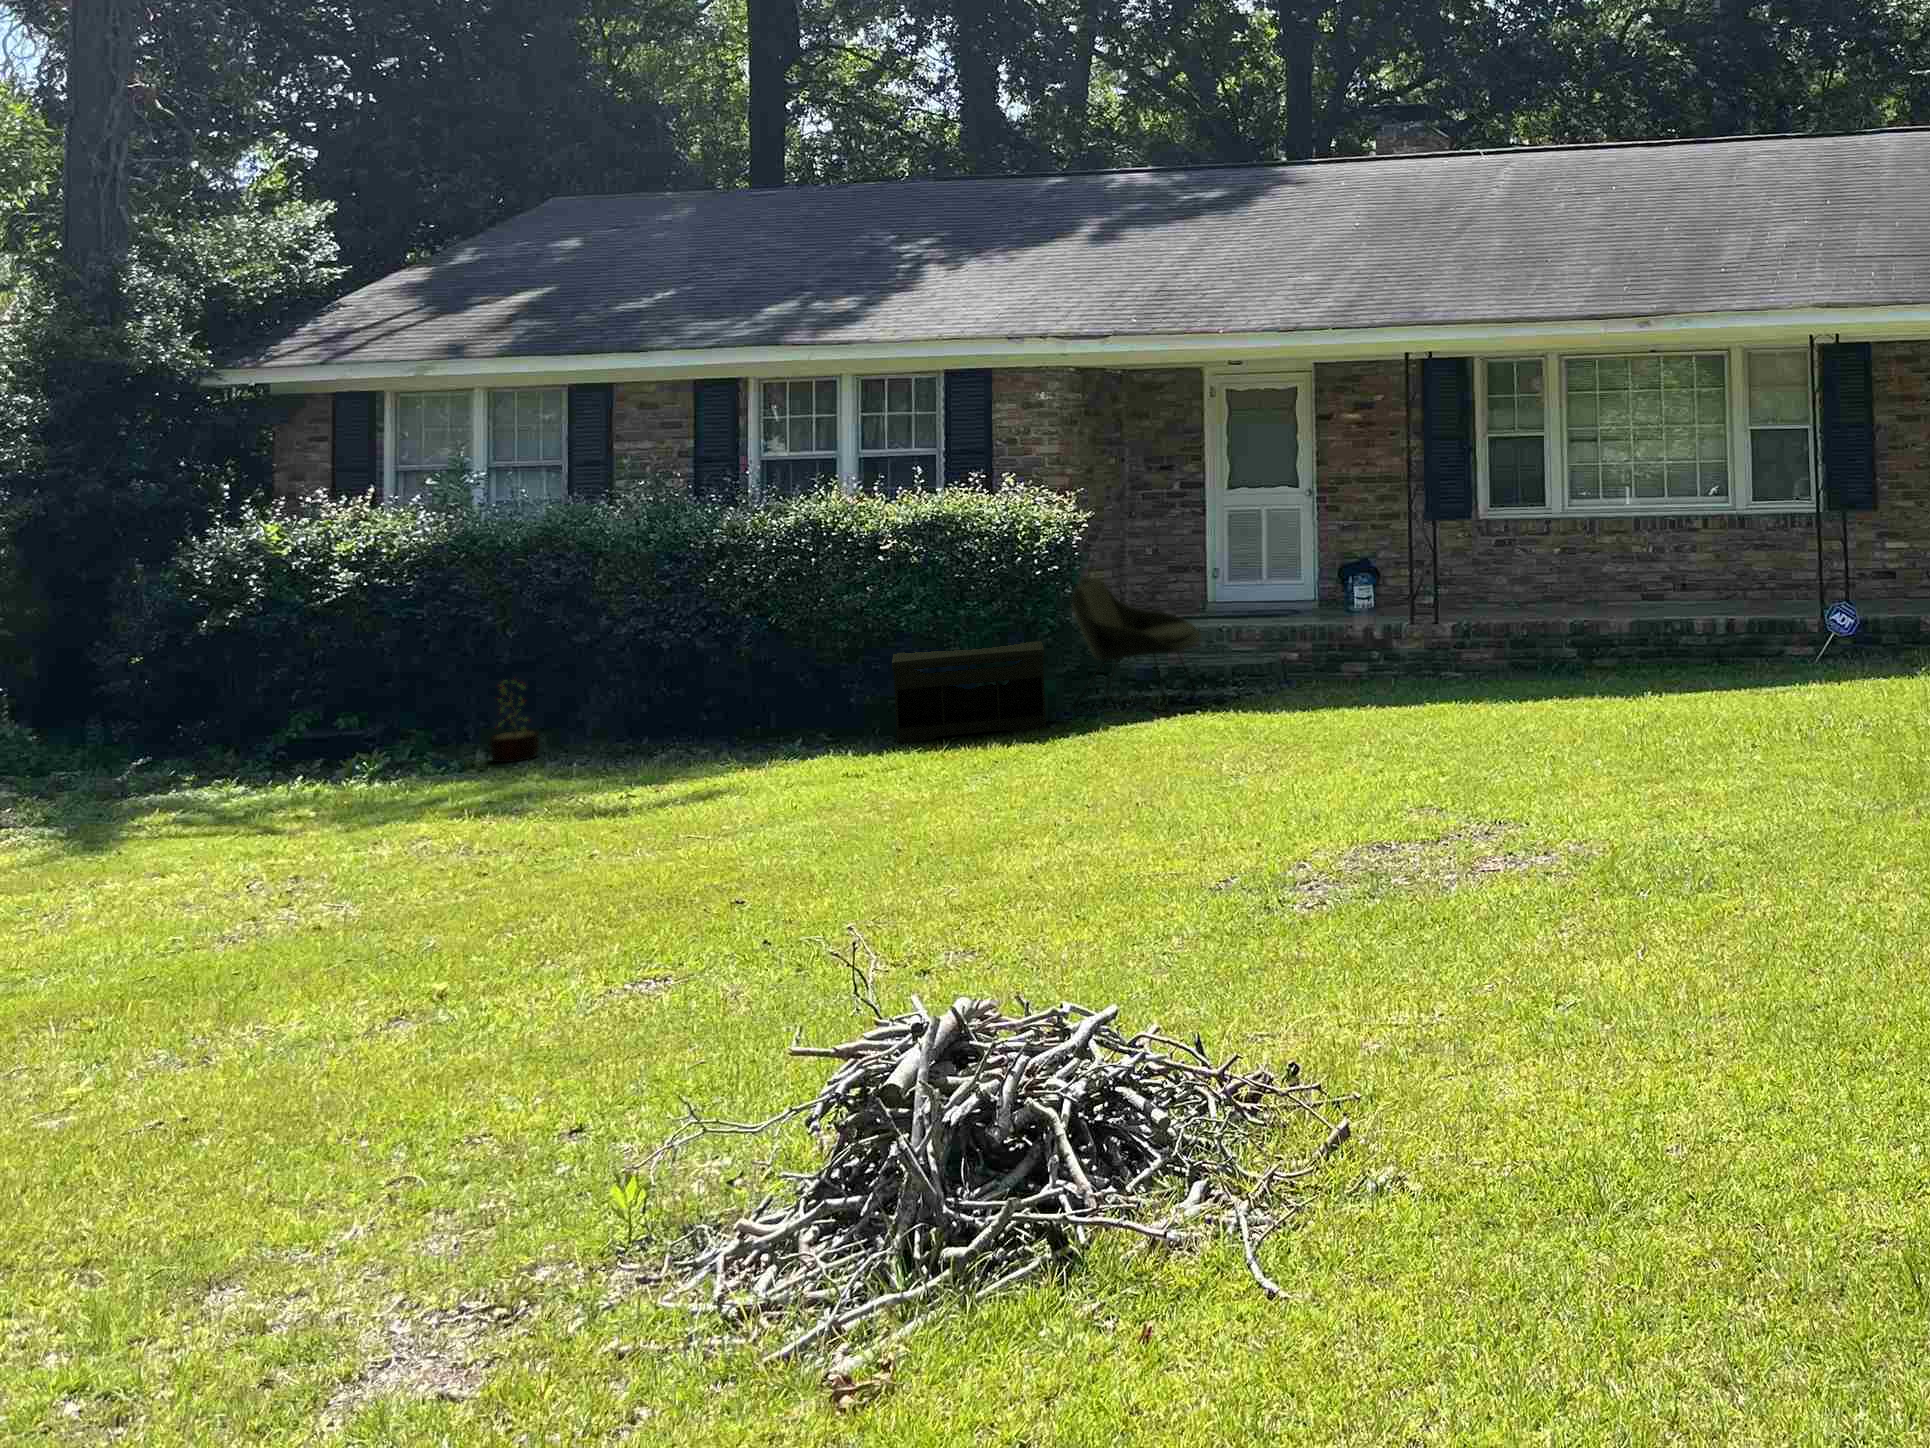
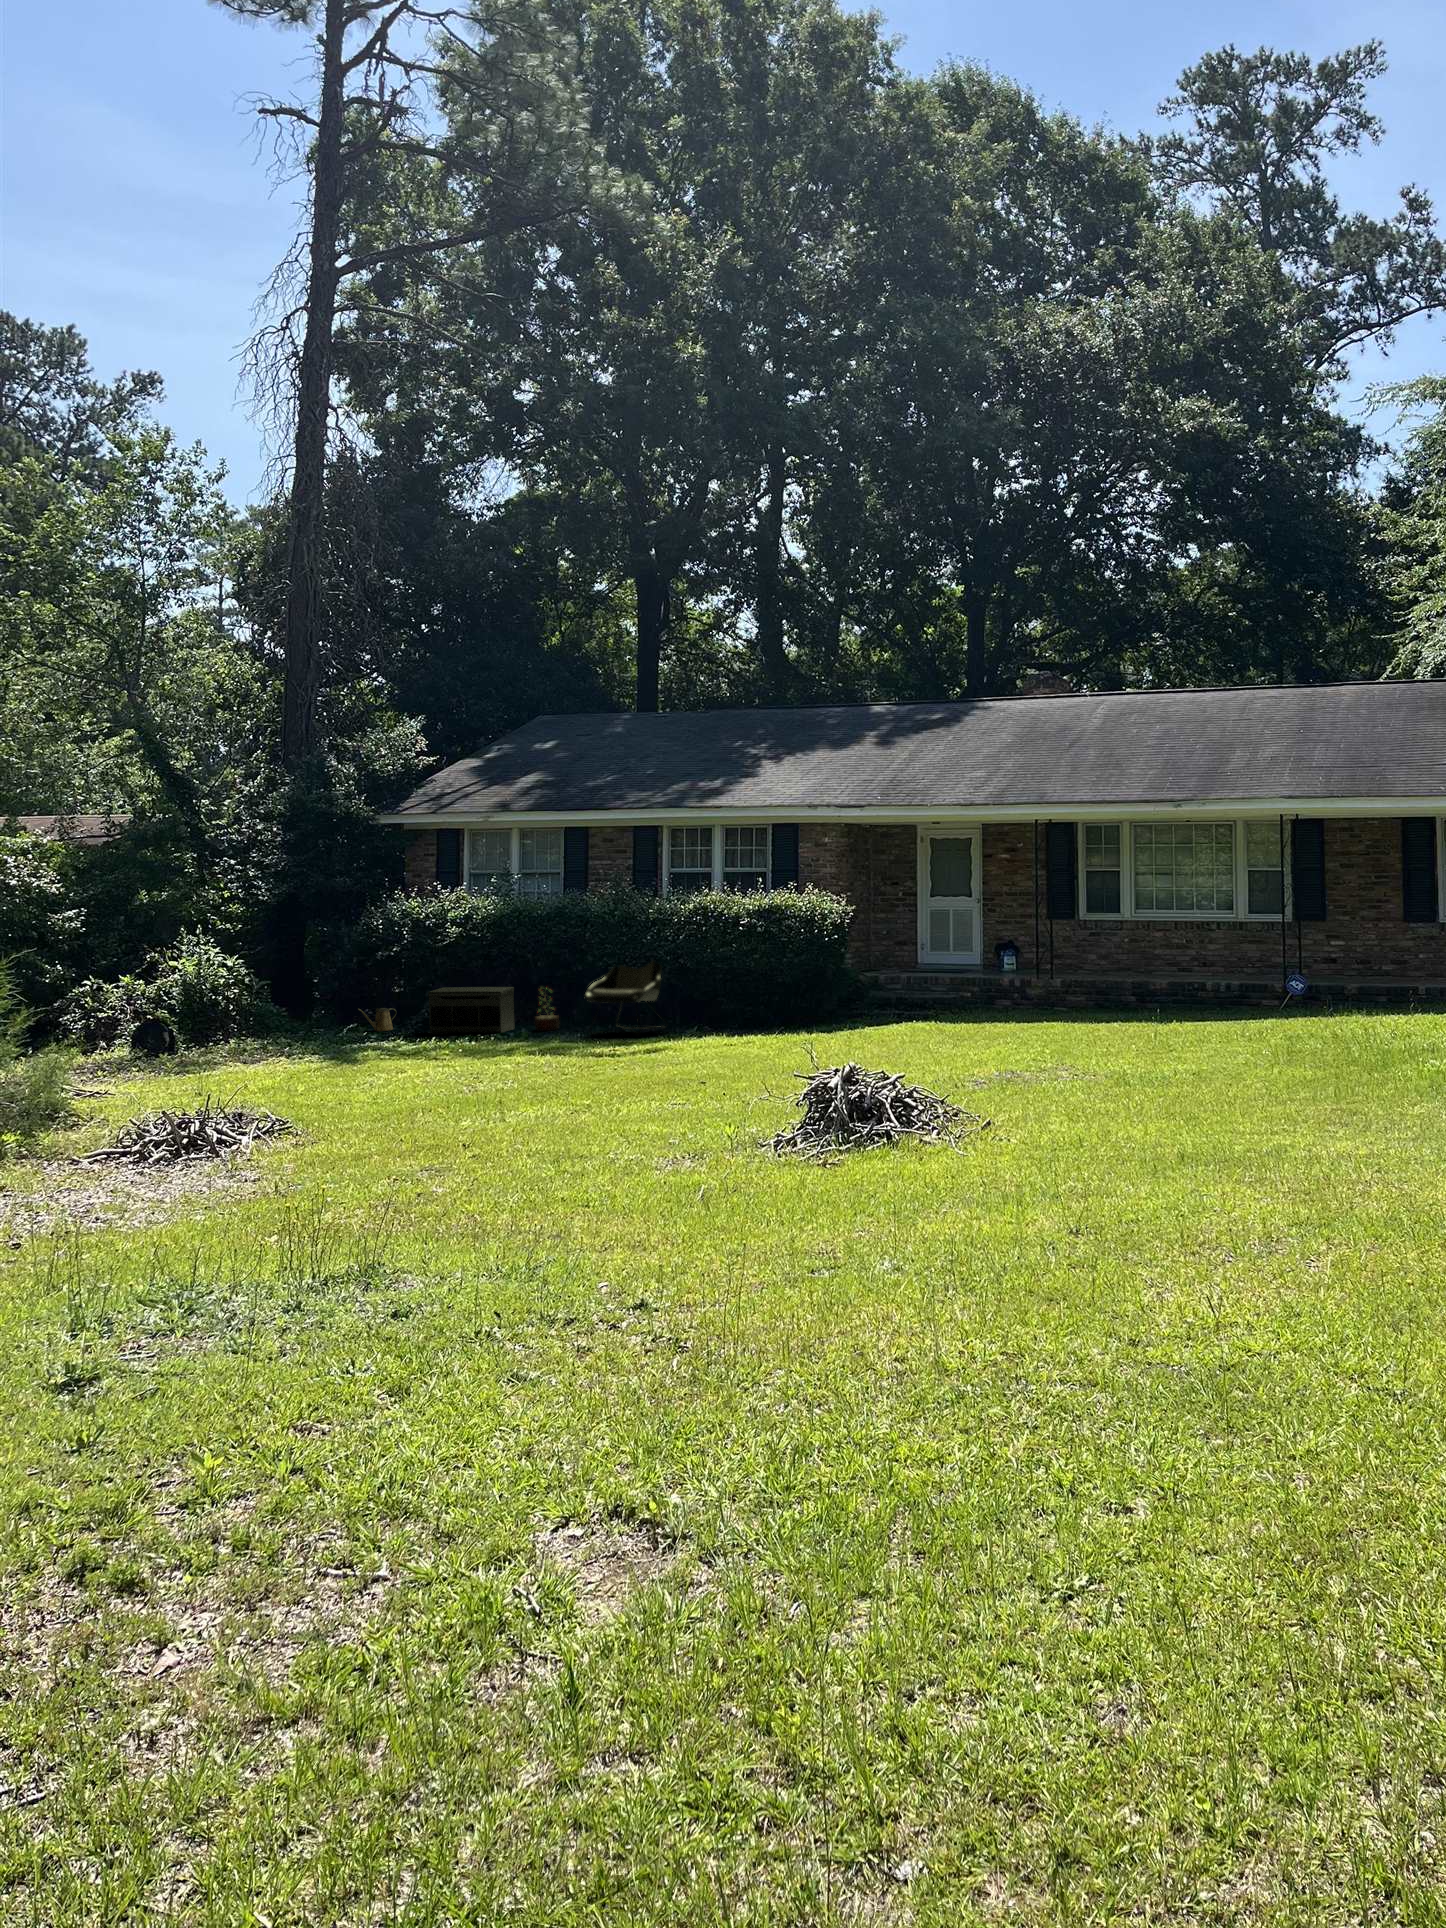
lounge chair: present [1071,577,1200,716] -> present [585,961,667,1034]
bench: present [892,641,1046,743] -> present [428,987,515,1034]
watering can: none [141,732,226,777] -> present [358,1008,397,1031]

